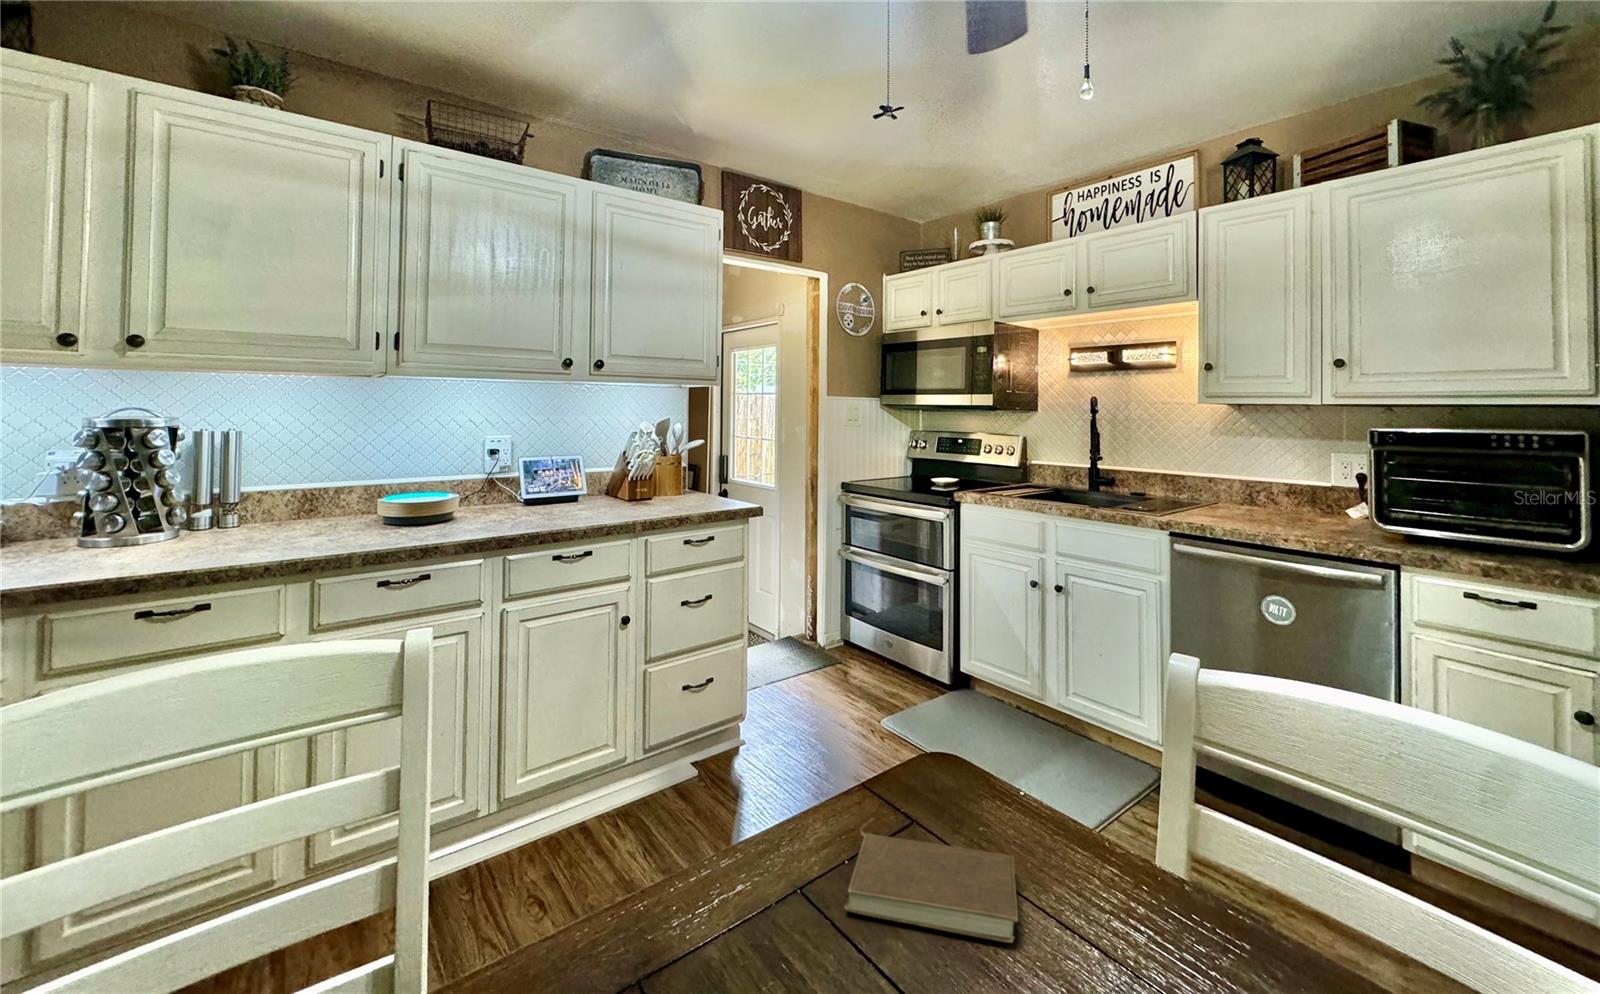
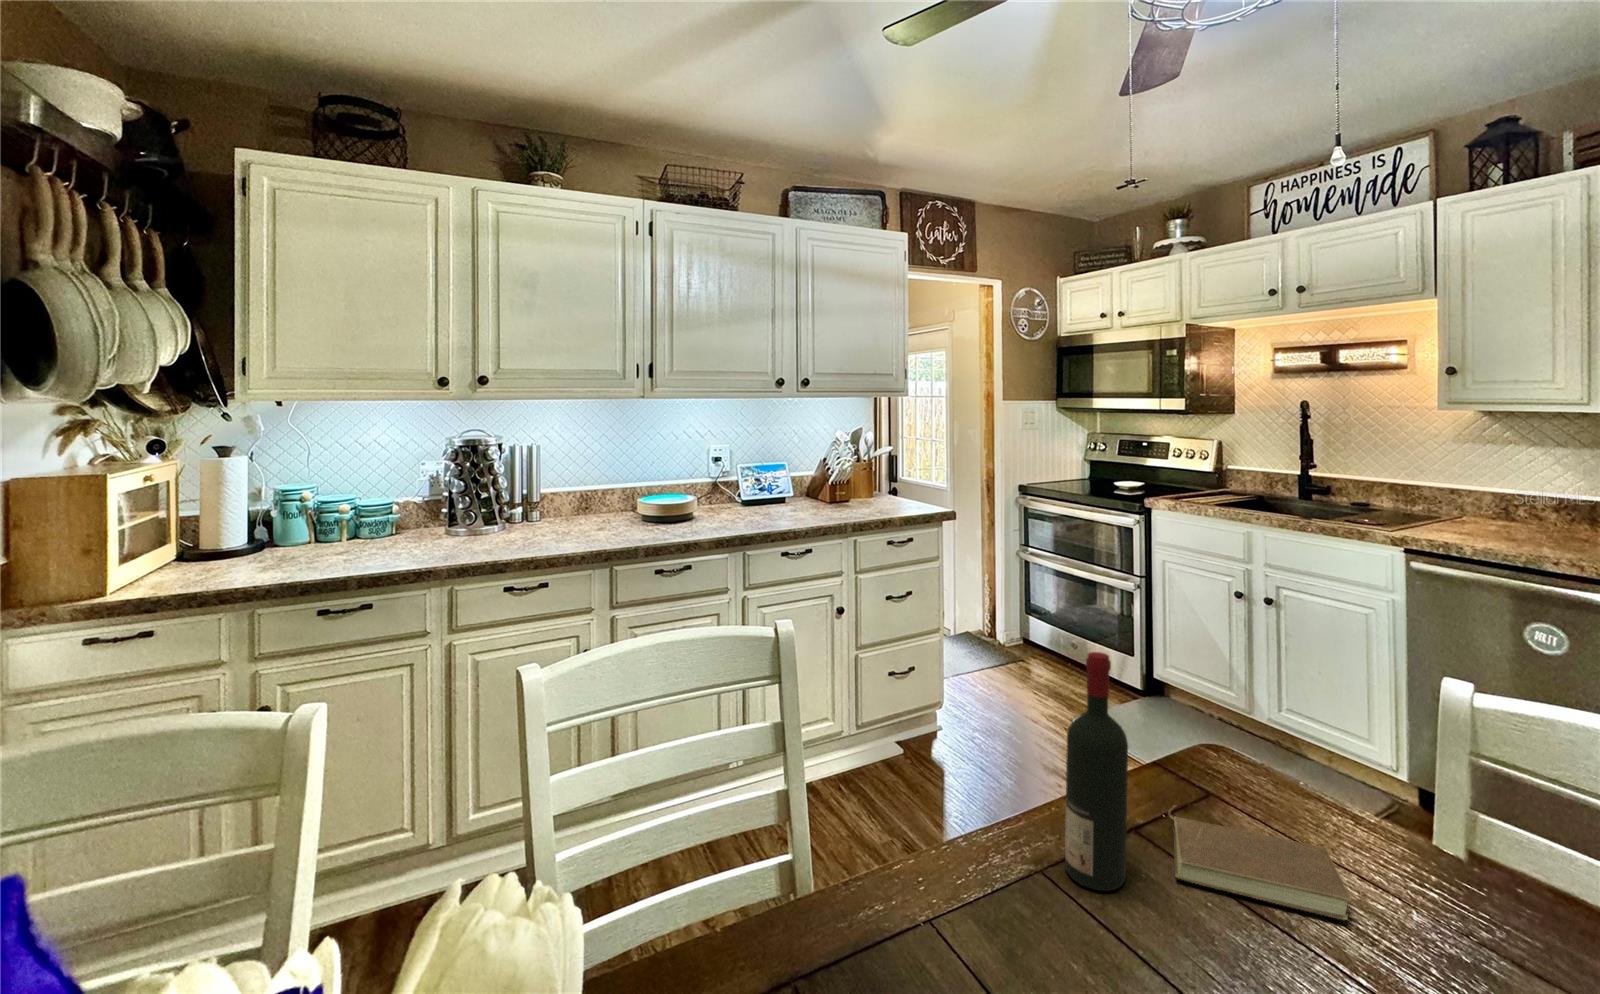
wine bottle: none [718,649,788,937] -> present [1065,652,1128,891]

